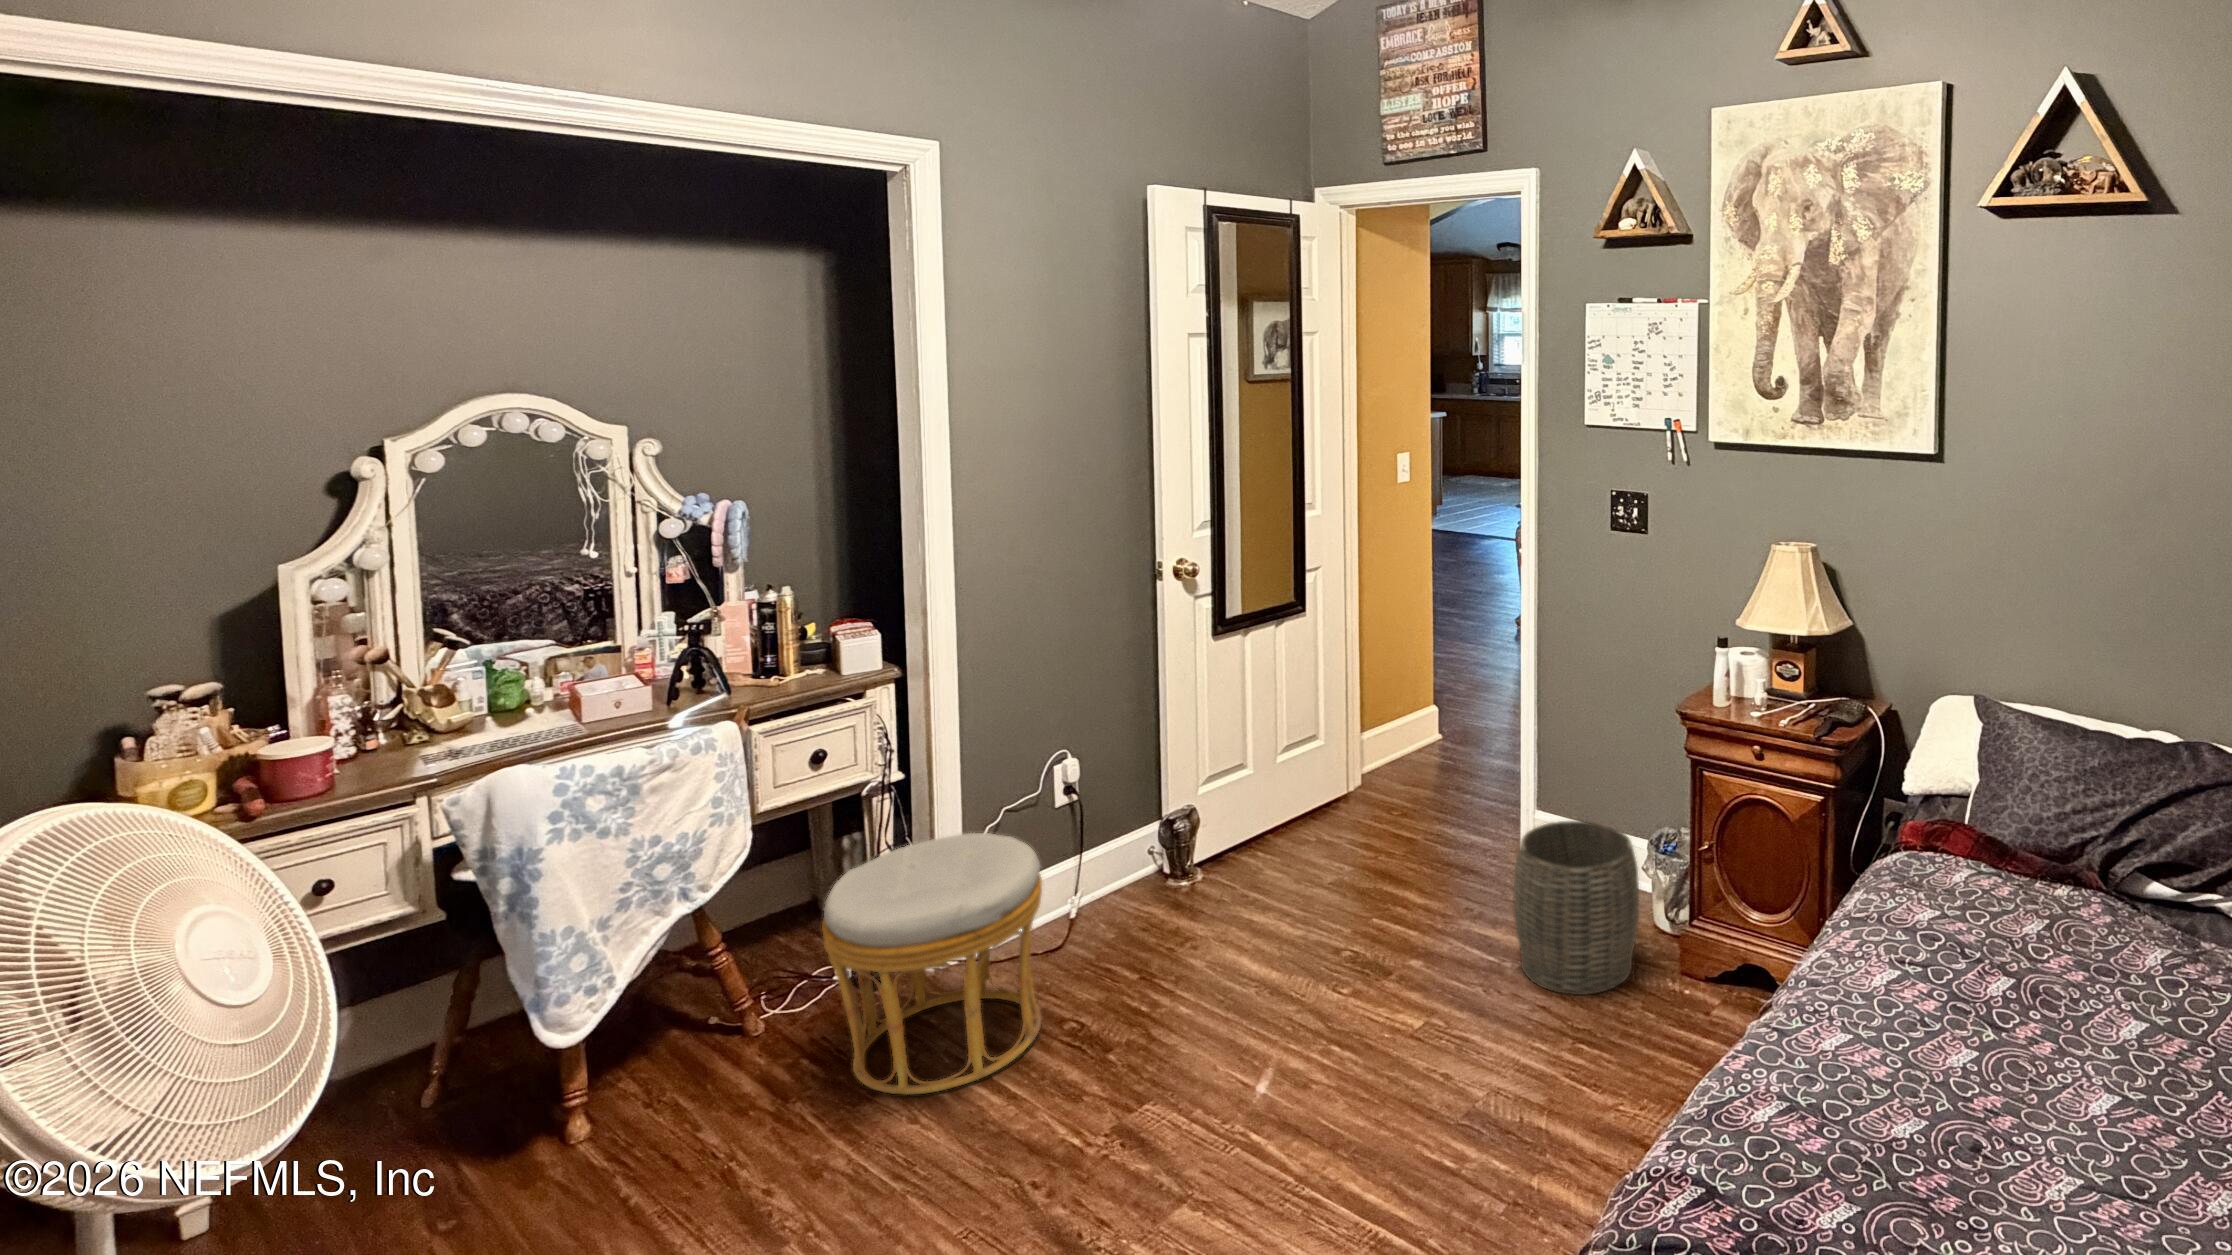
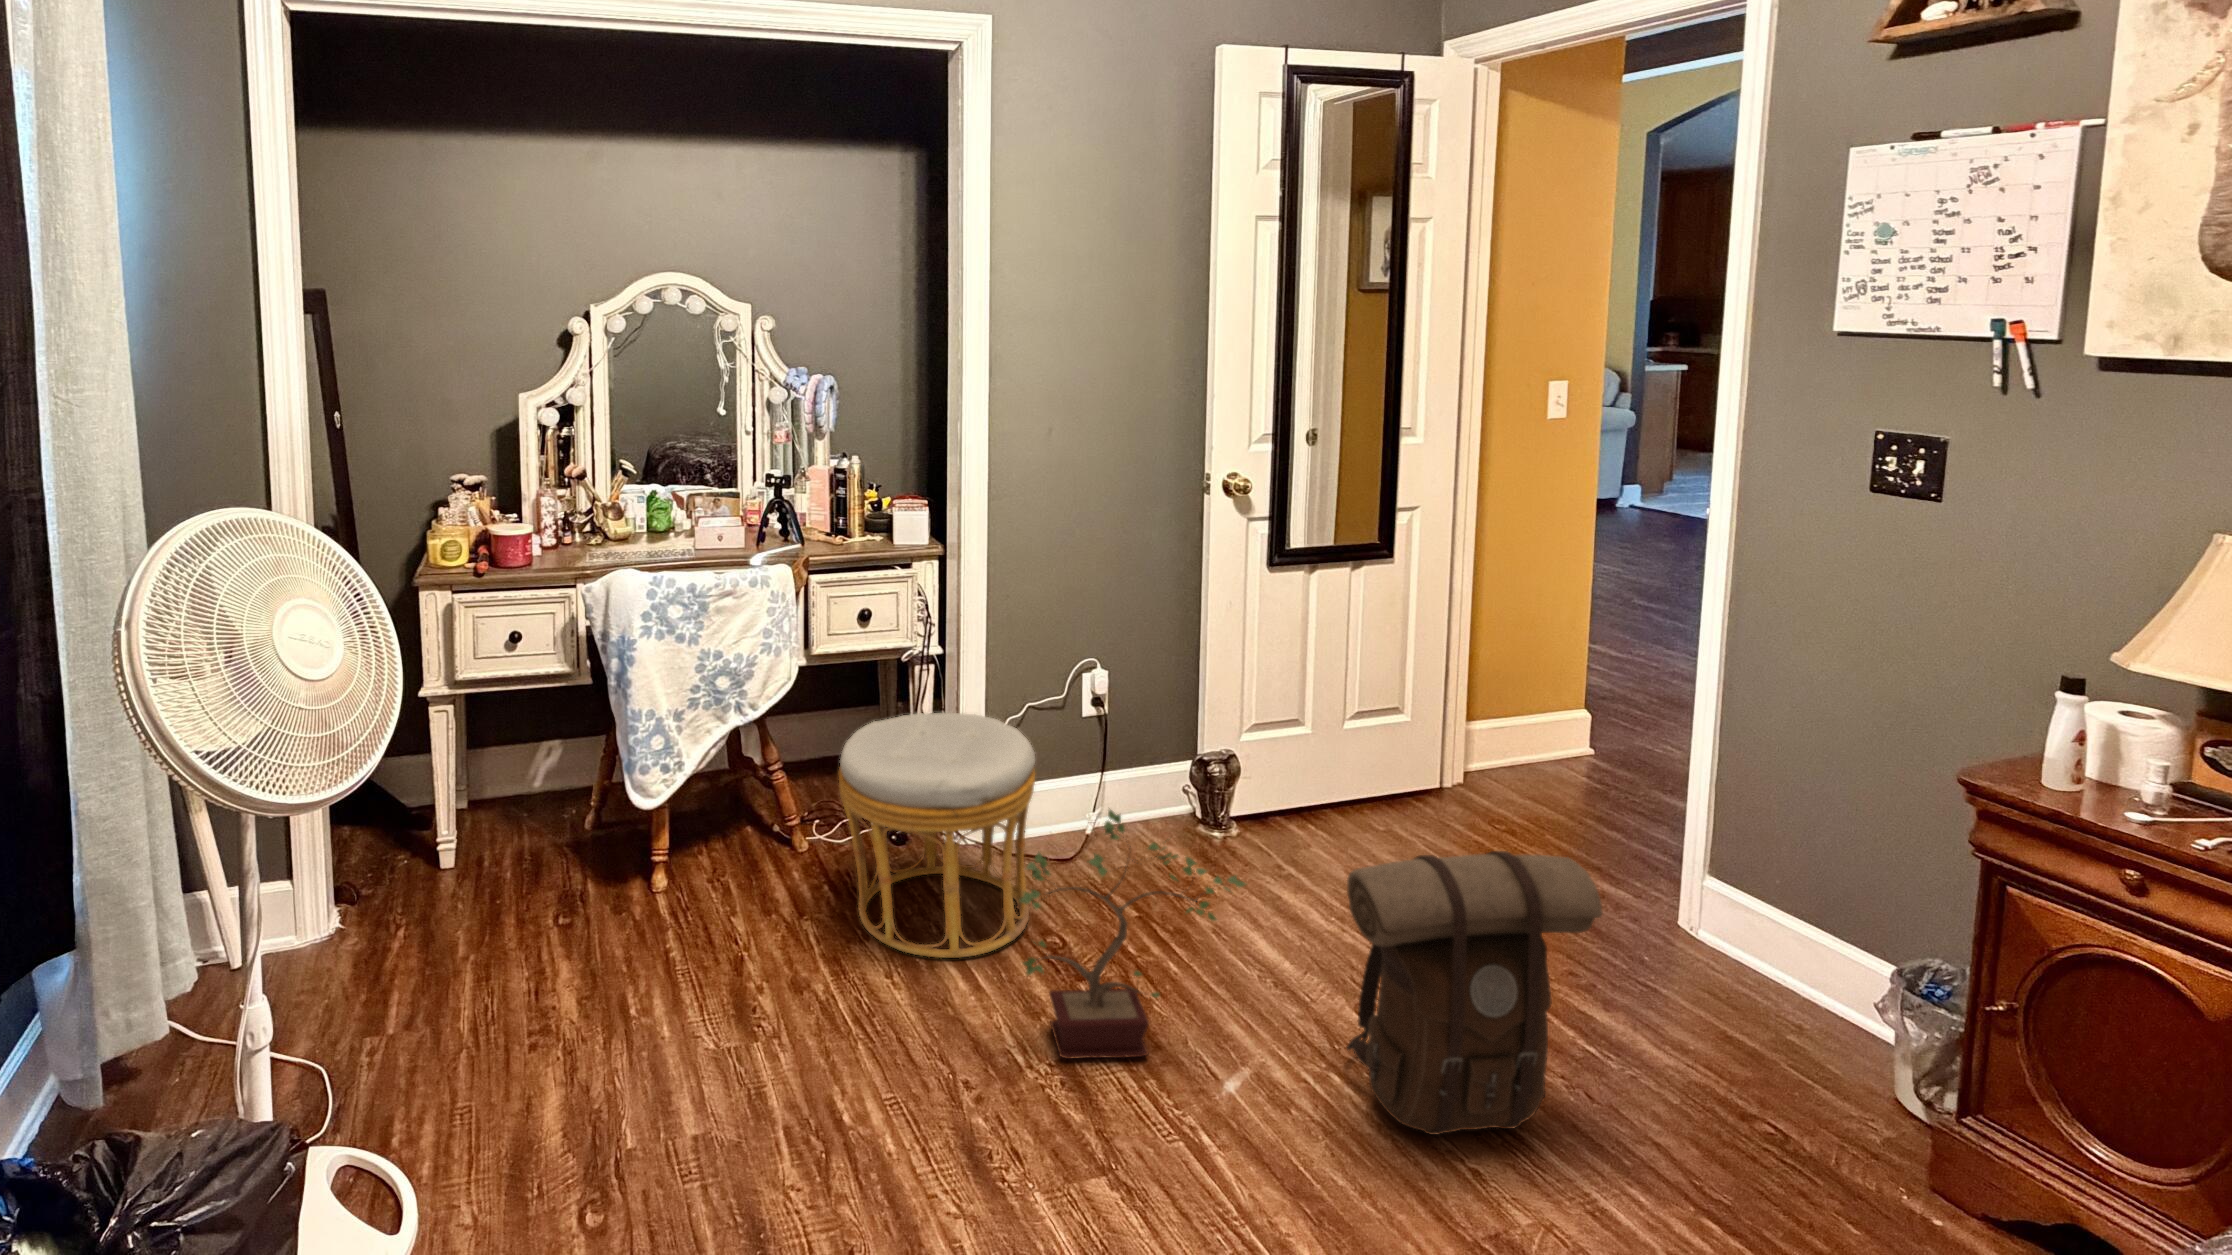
backpack: none [1340,821,1504,1060] -> present [1347,851,1602,1135]
woven basket: present [1514,821,1639,995] -> none [1629,893,1862,1169]
potted plant: none [1069,882,1264,1122] -> present [1019,810,1245,1059]

